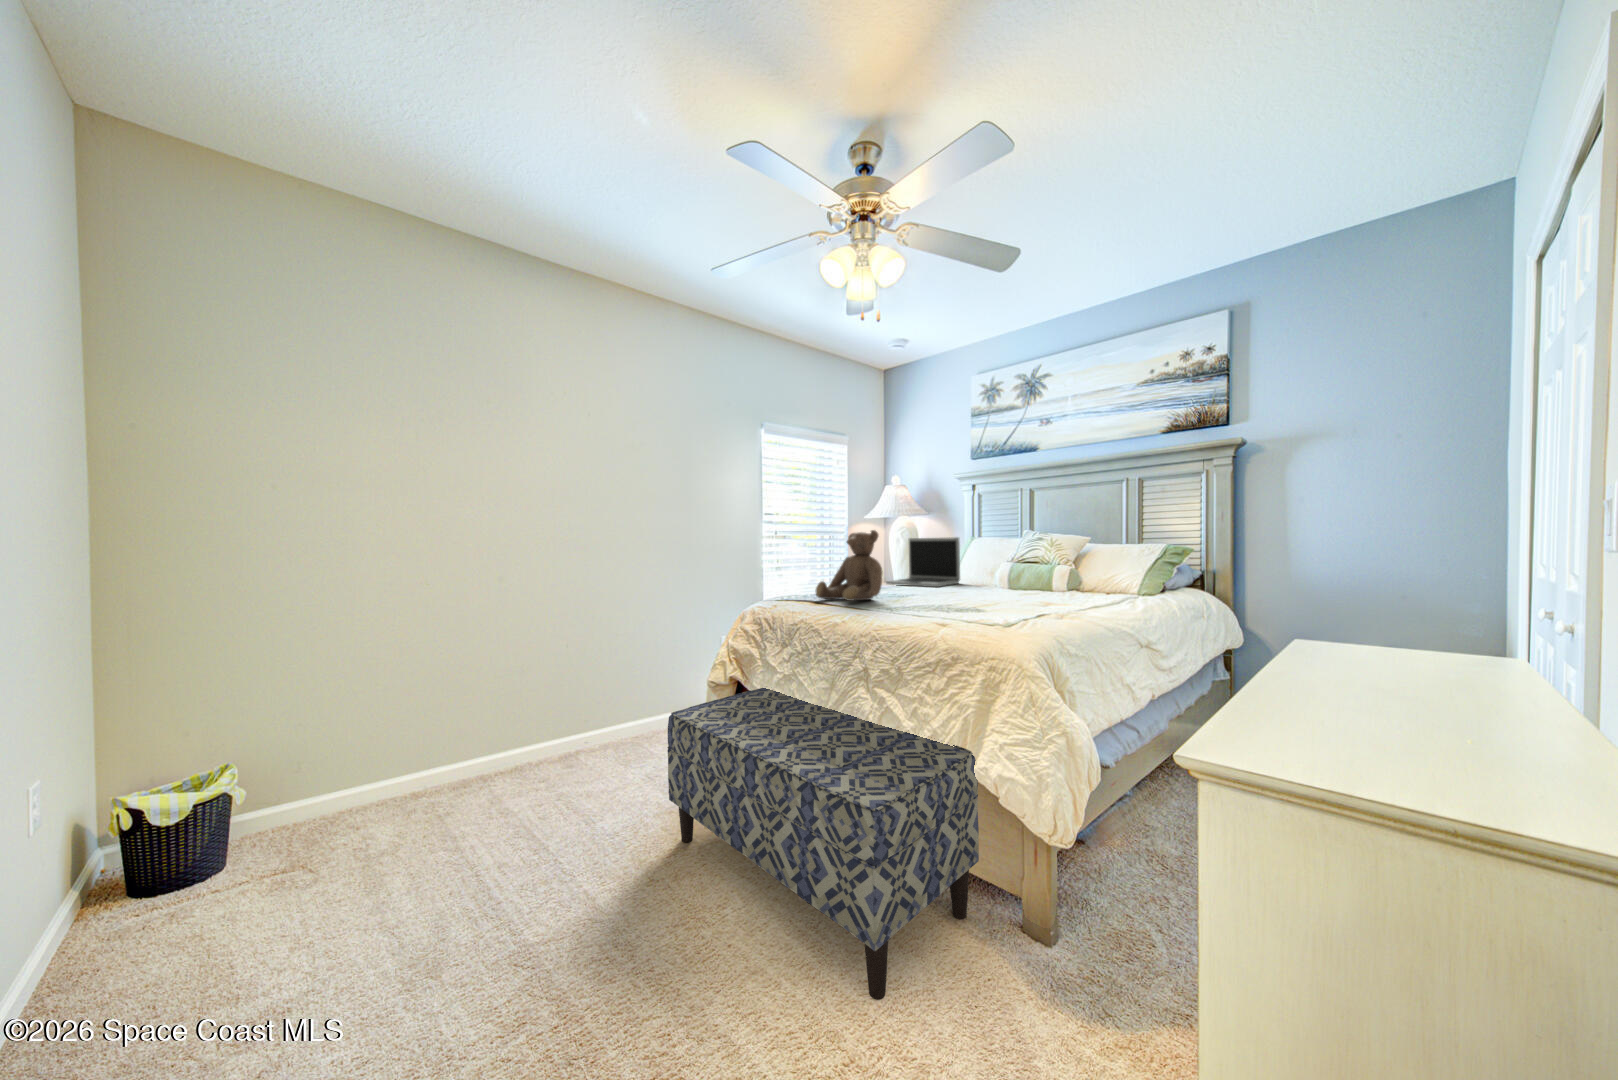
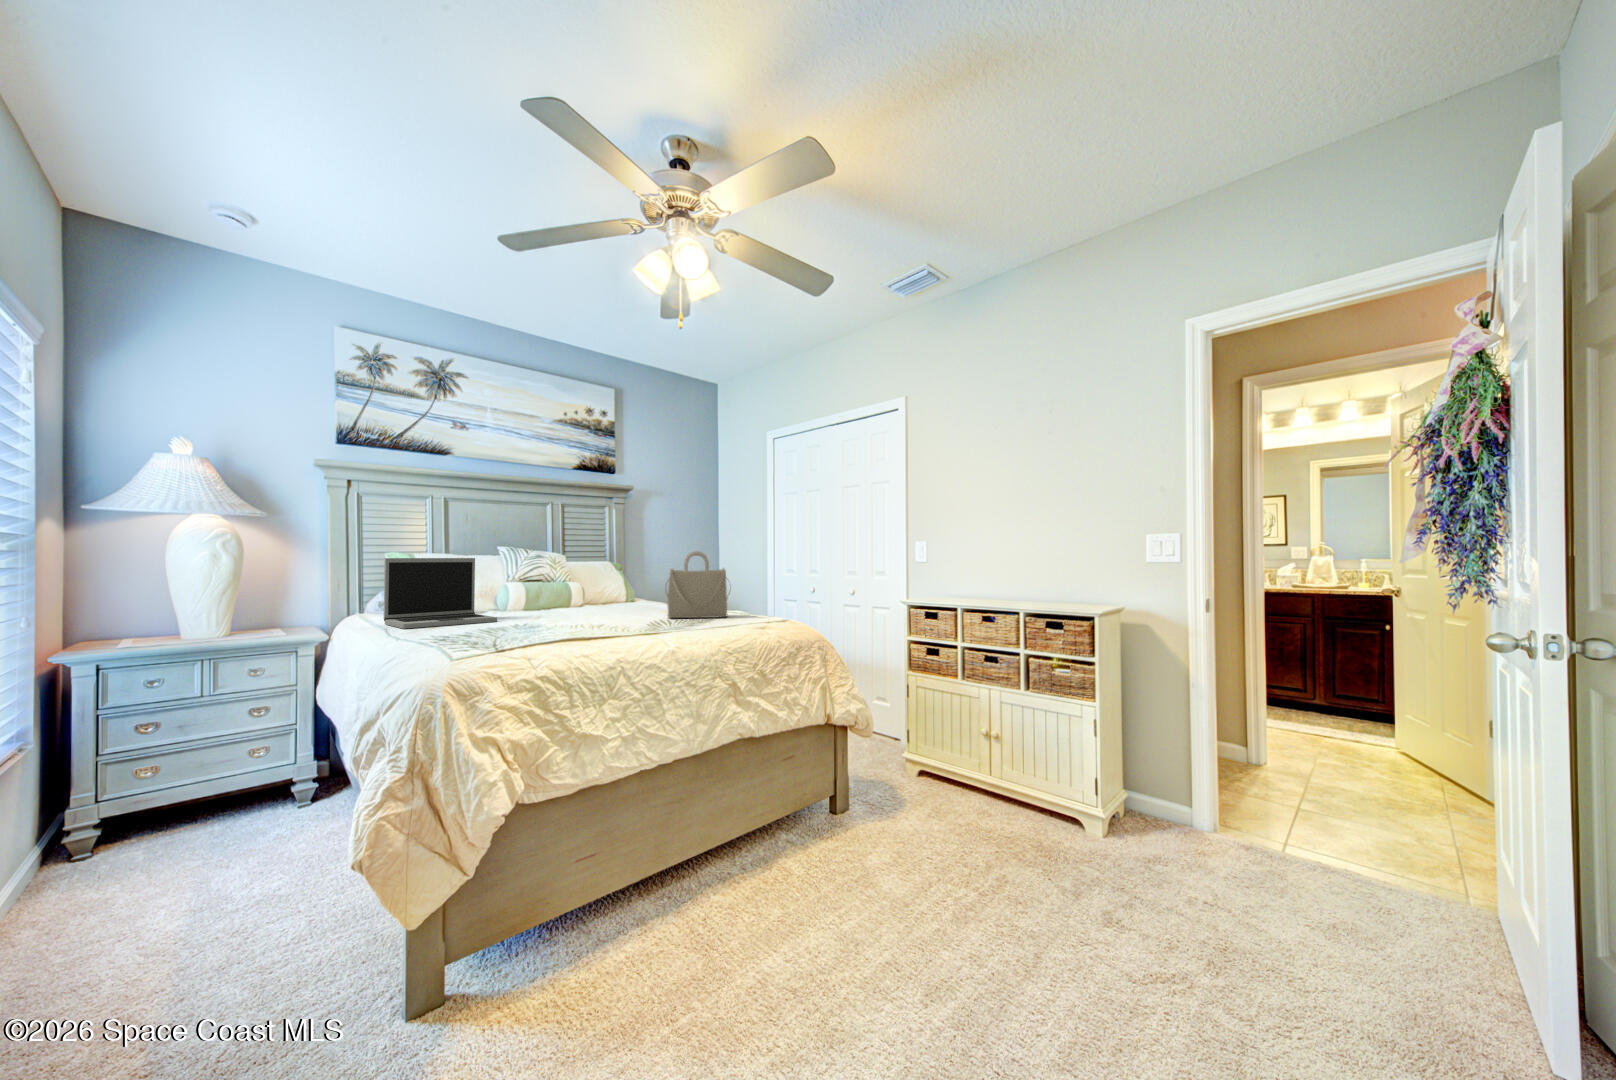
teddy bear: present [816,530,883,601] -> none [523,544,627,639]
handbag: none [984,532,1045,611] -> present [666,551,730,618]
bench: present [667,688,979,1000] -> none [587,710,924,1023]

